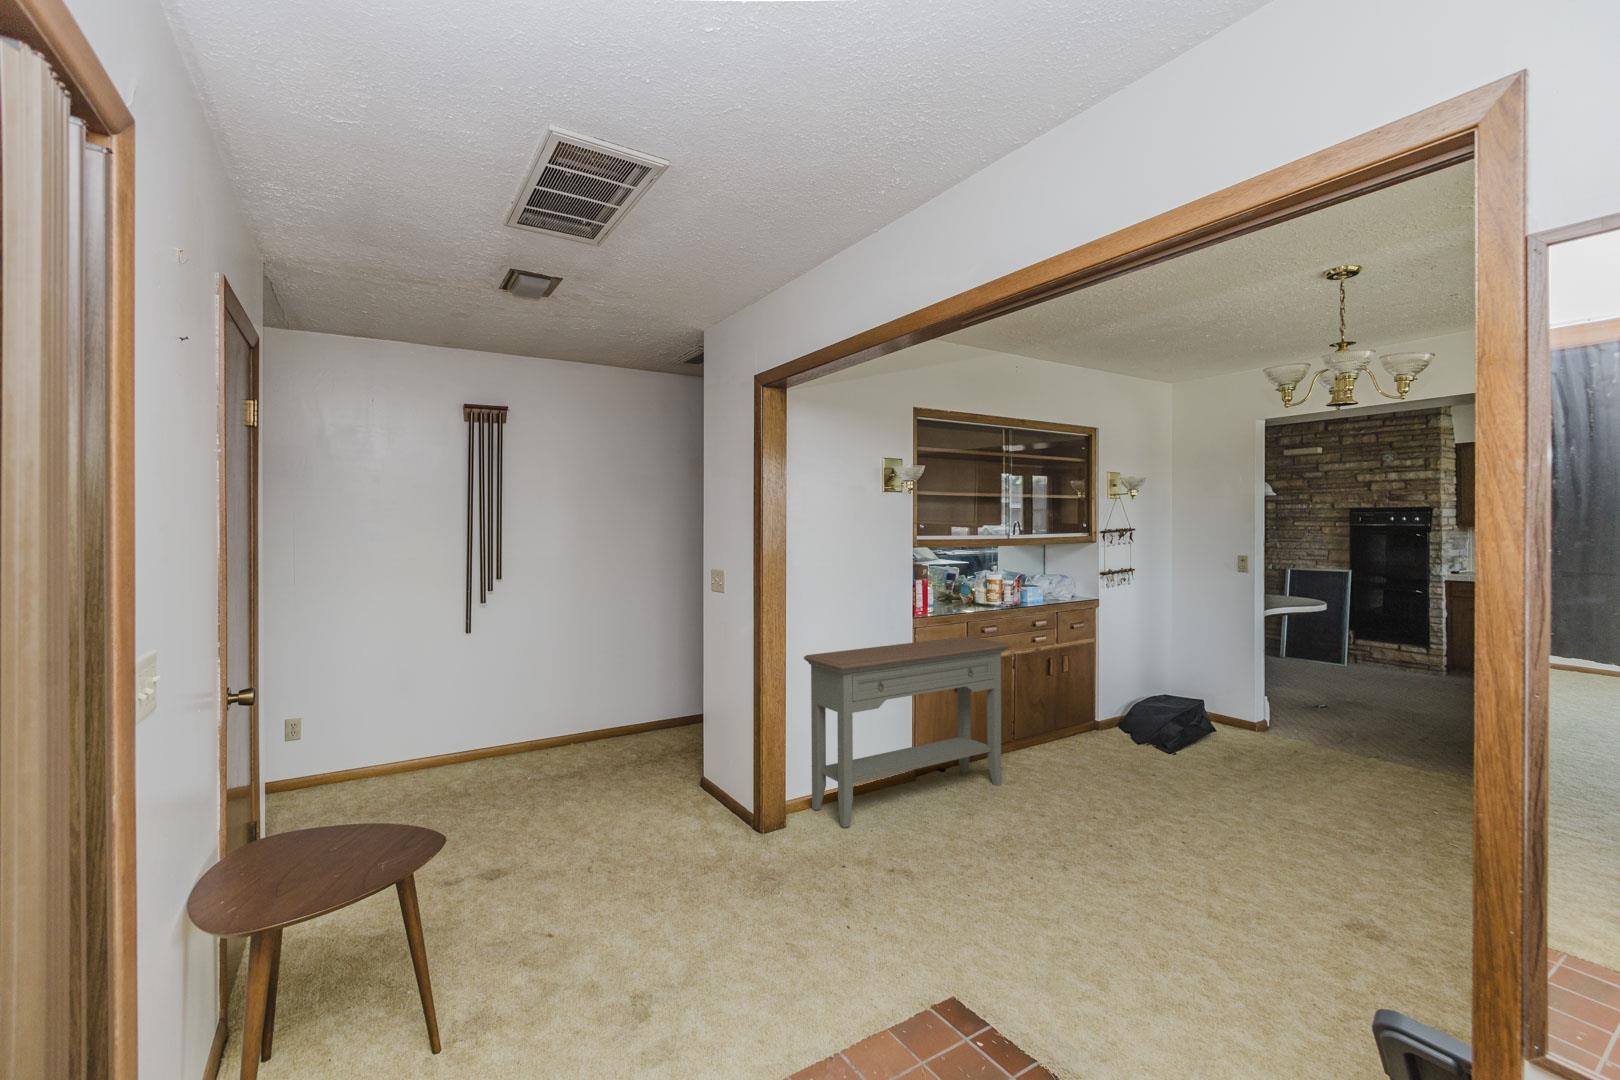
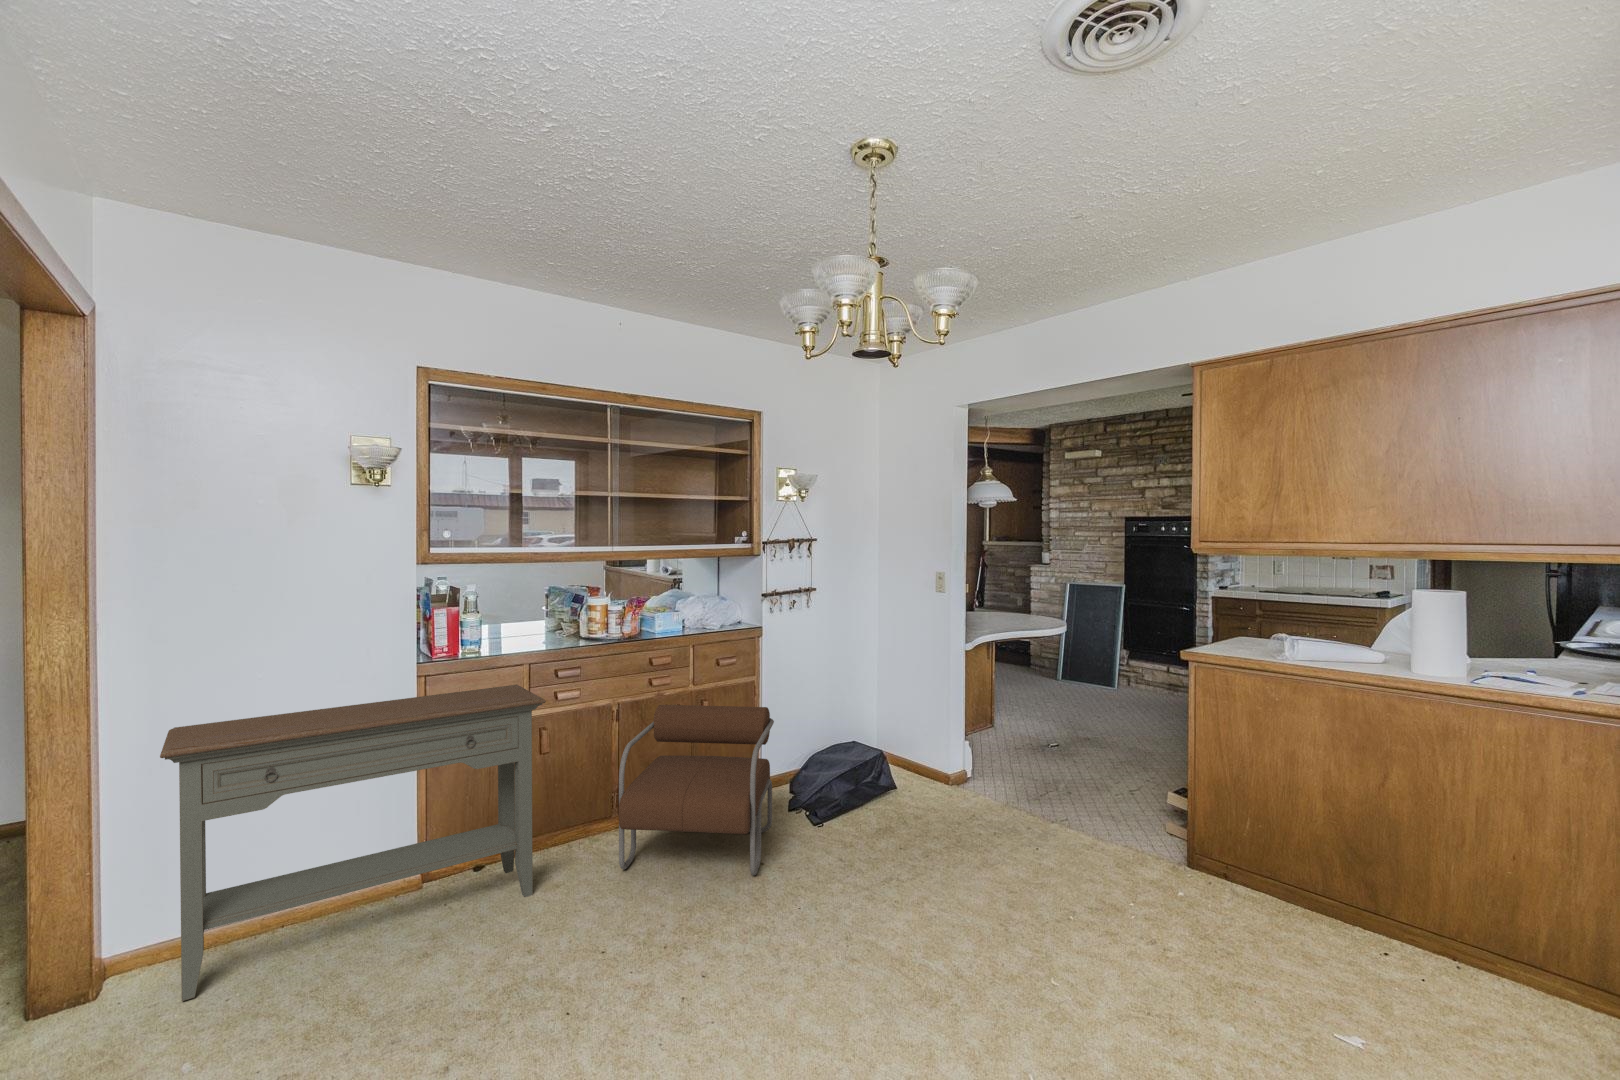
armchair: none [1040,657,1159,779] -> present [619,705,774,875]

